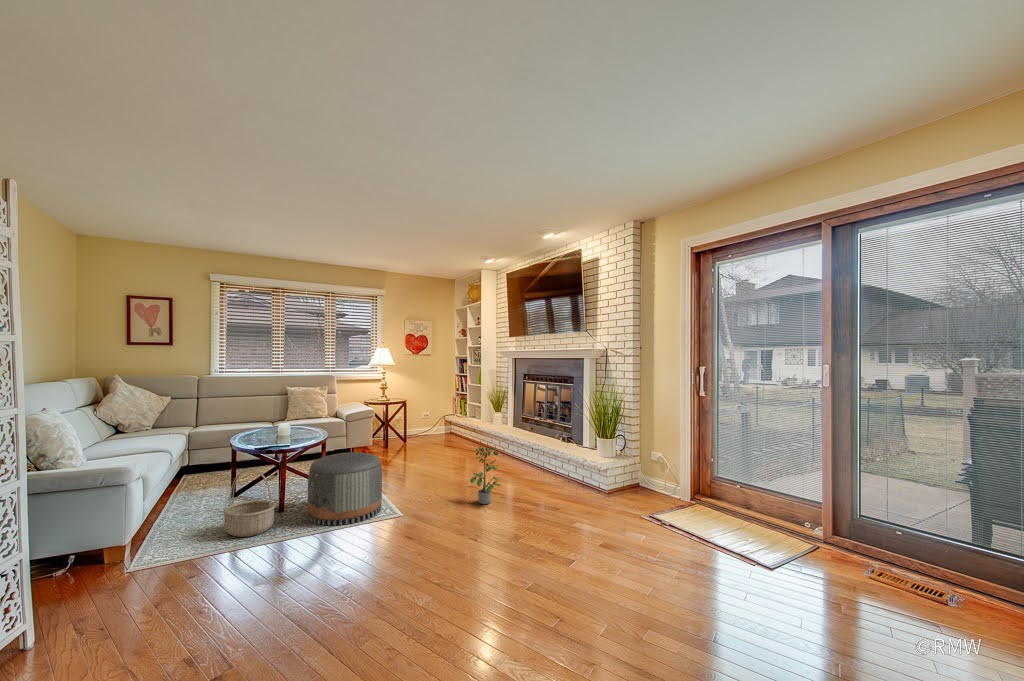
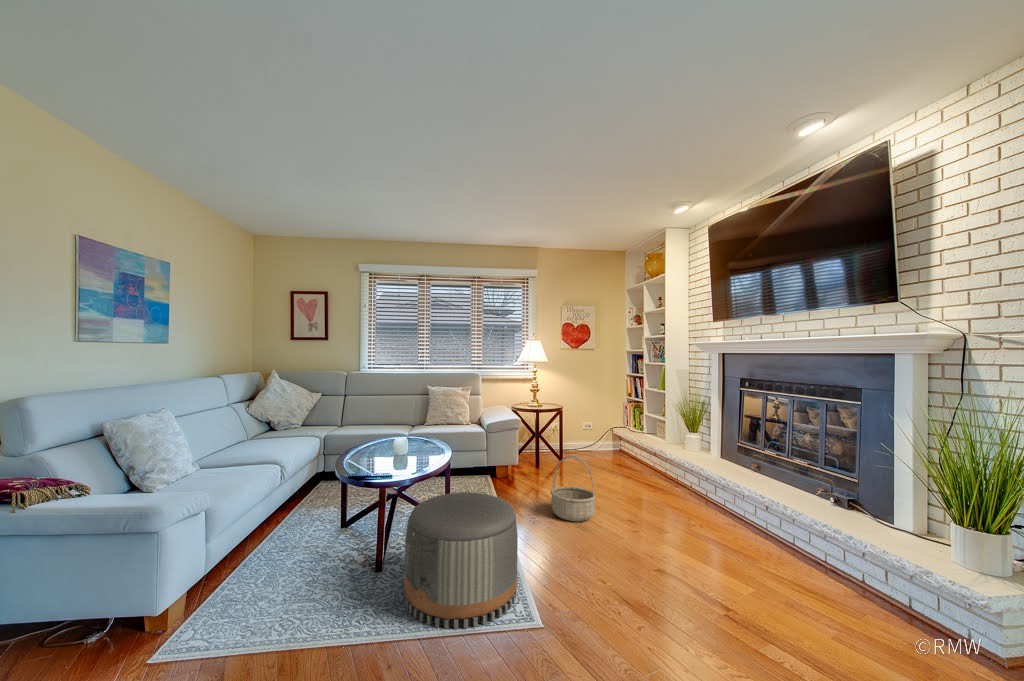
potted plant: present [470,446,501,504] -> none [672,510,743,627]
basket: present [223,469,276,537] -> present [550,456,596,522]

